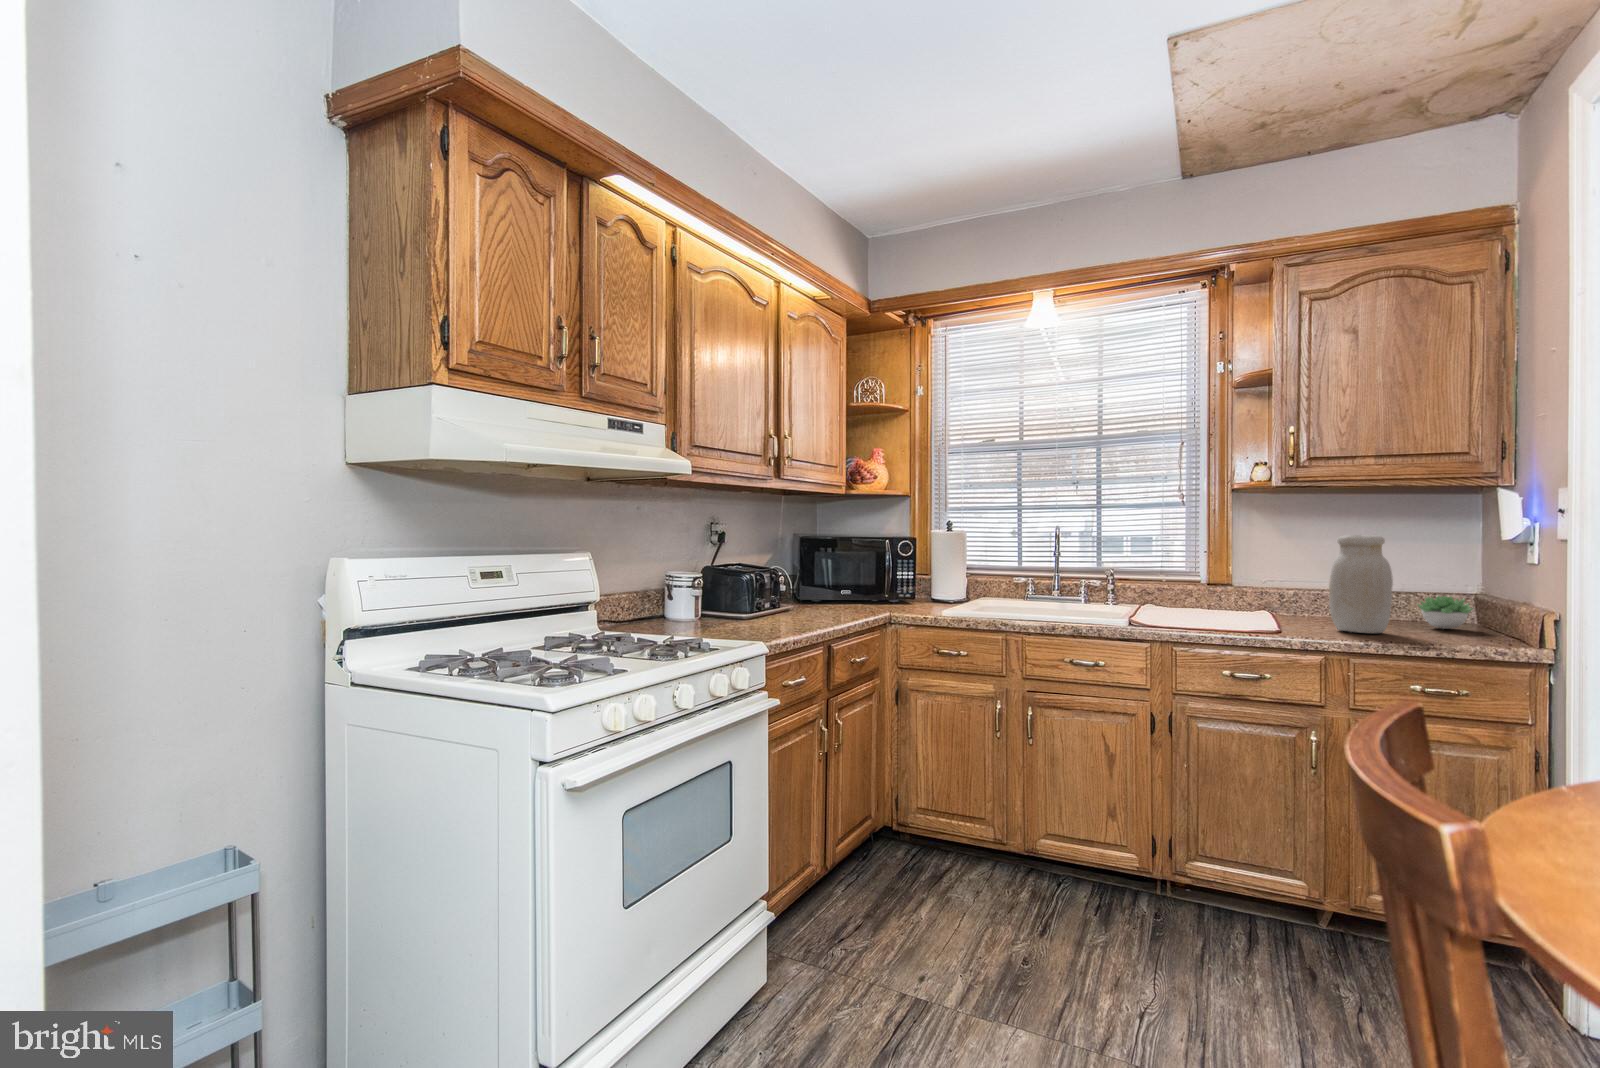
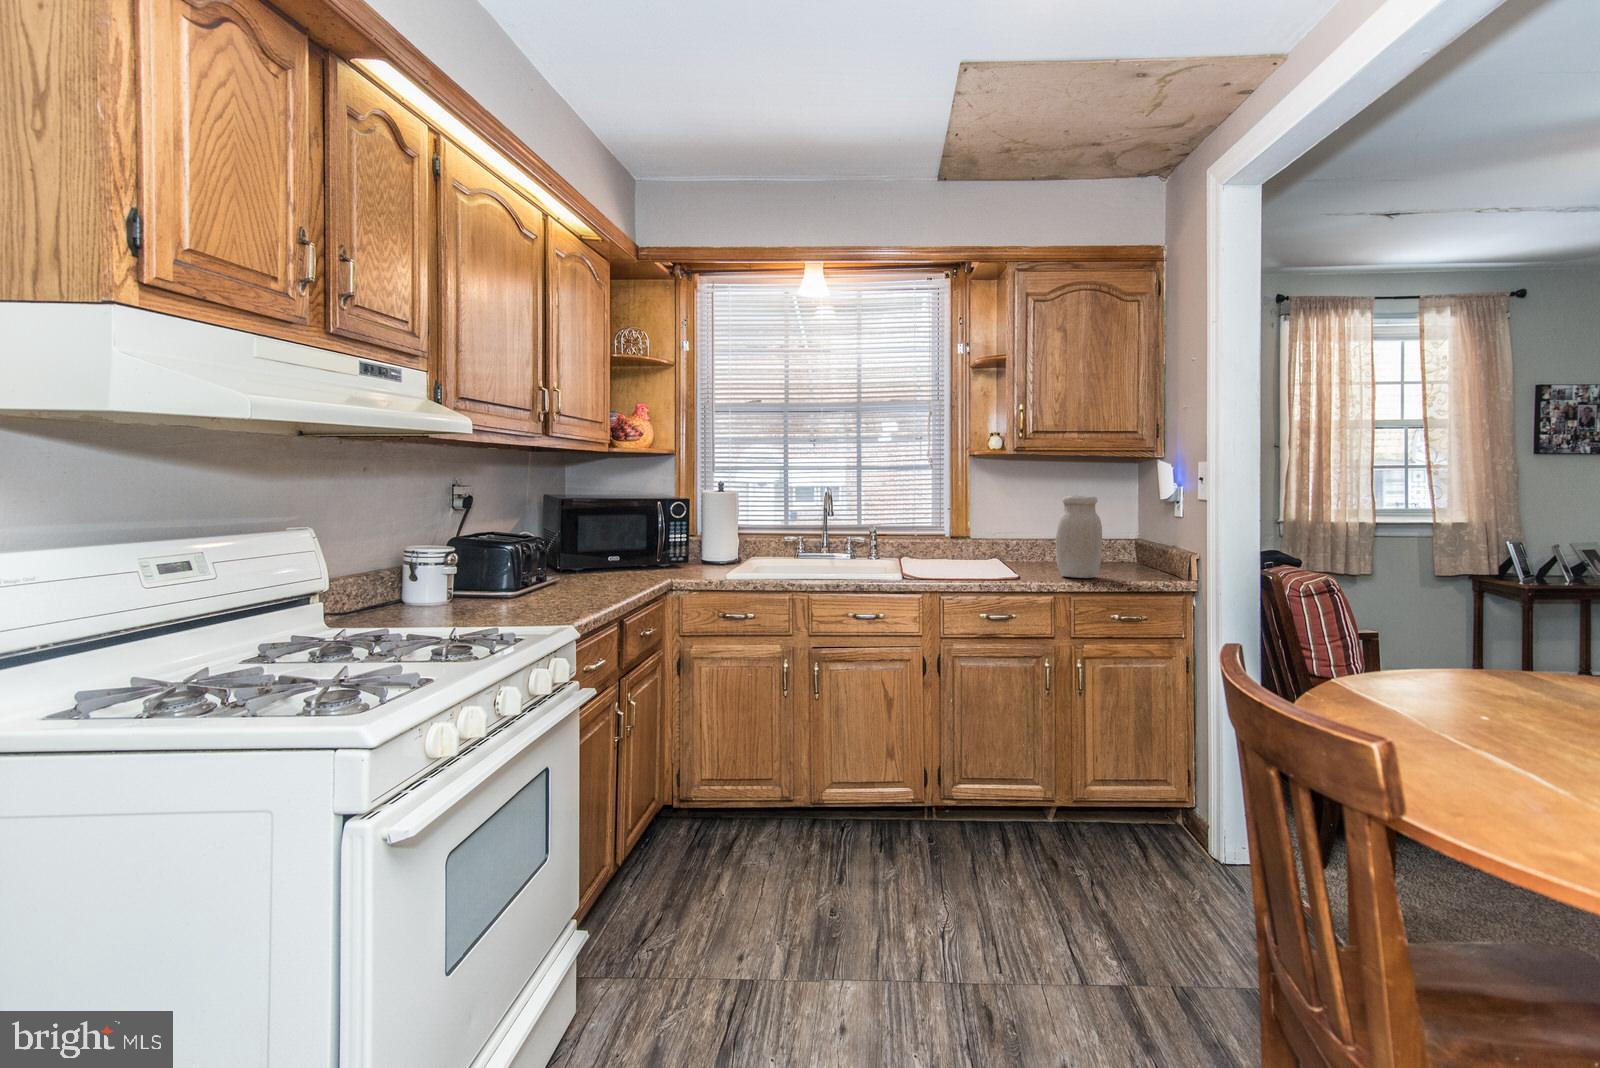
succulent plant: present [1418,596,1473,629] -> none [1111,544,1152,571]

